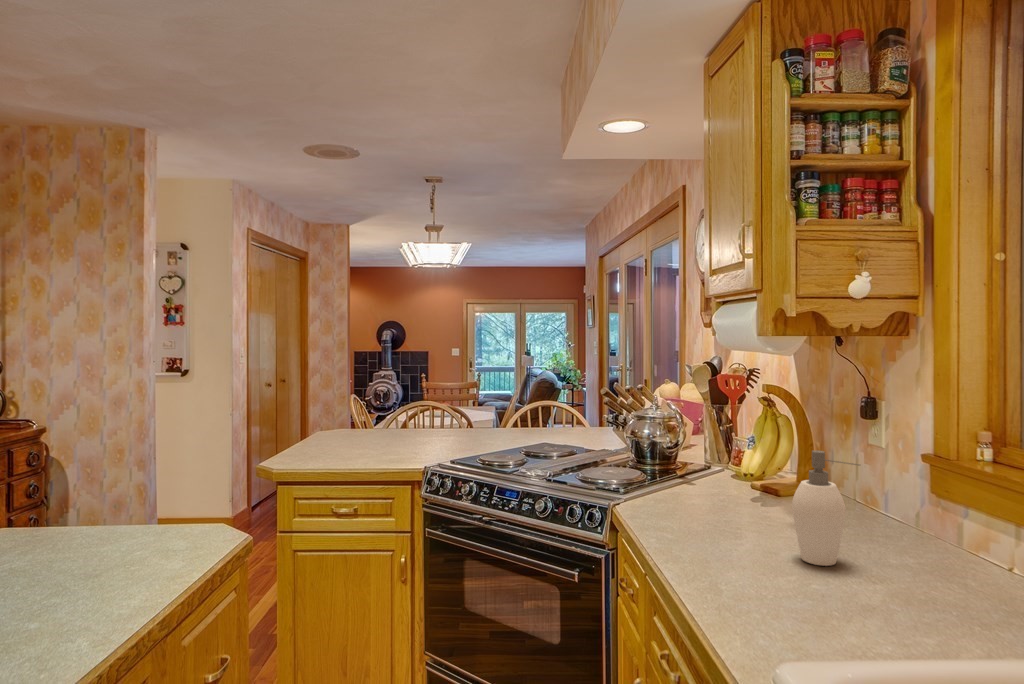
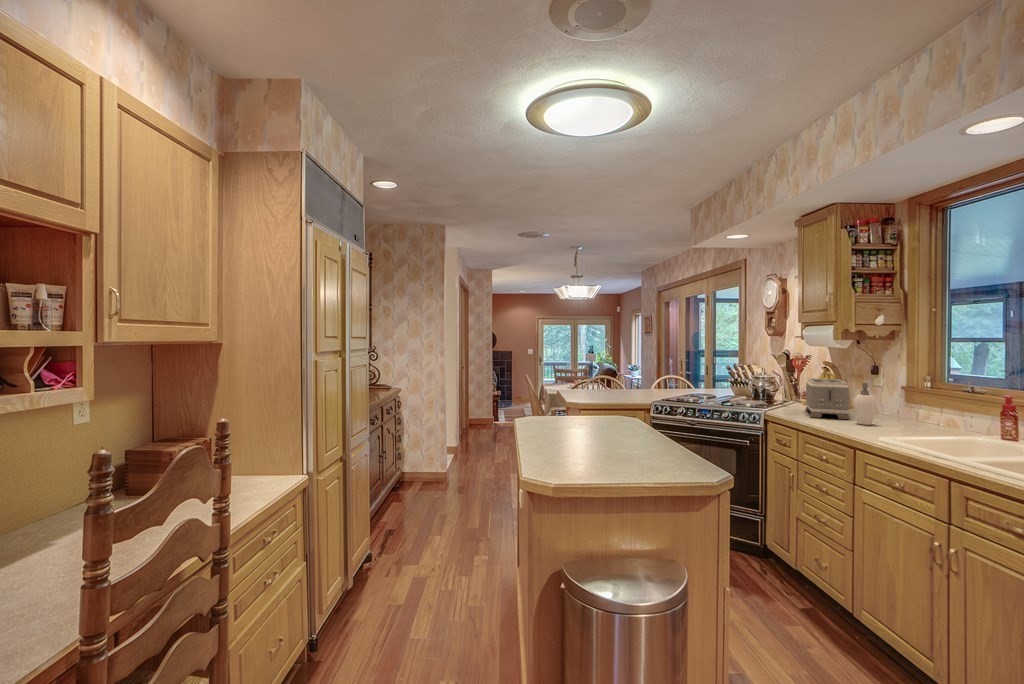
toaster: none [704,424,795,537] -> present [805,379,850,419]

